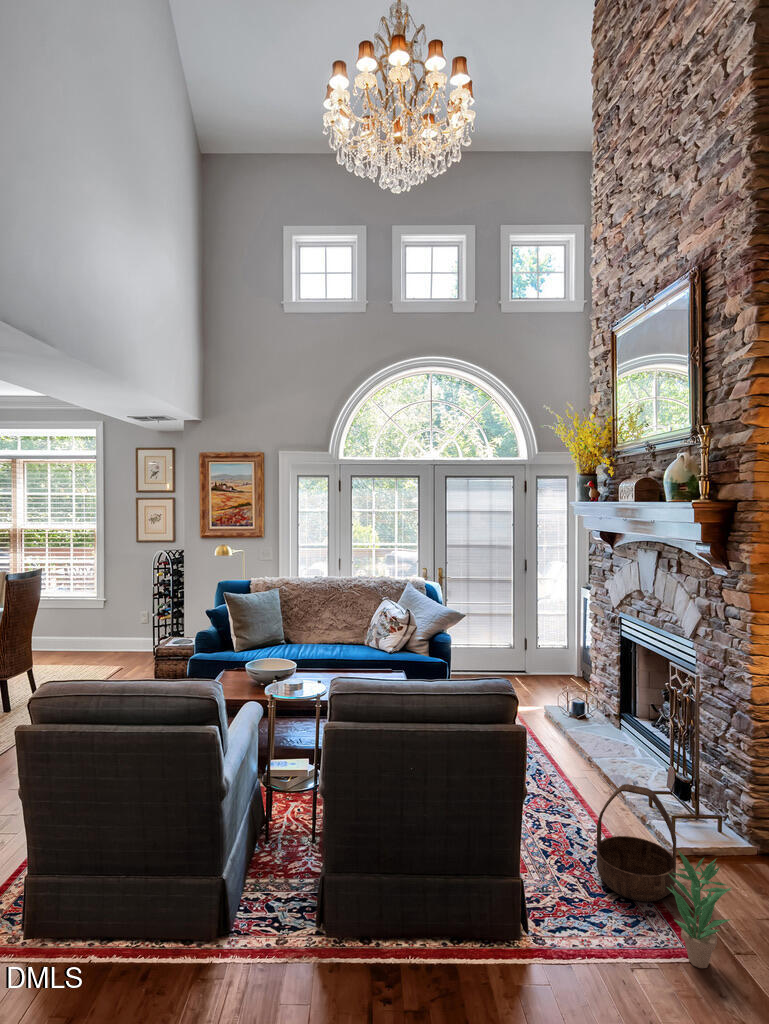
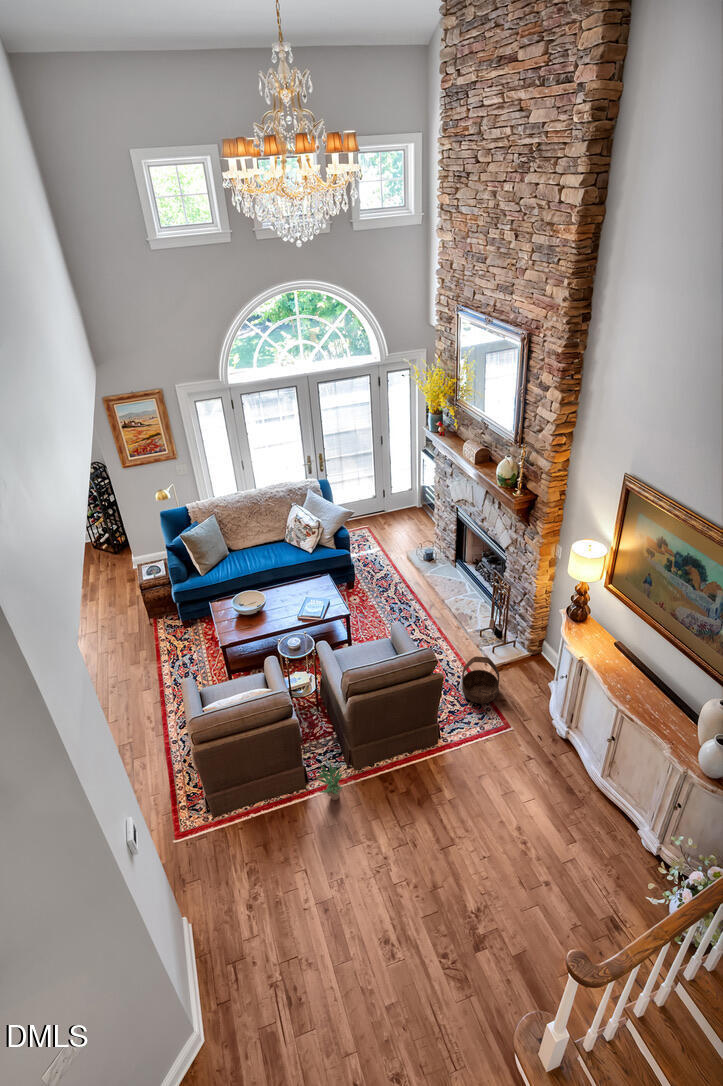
potted plant: present [667,850,731,968] -> present [317,763,343,800]

